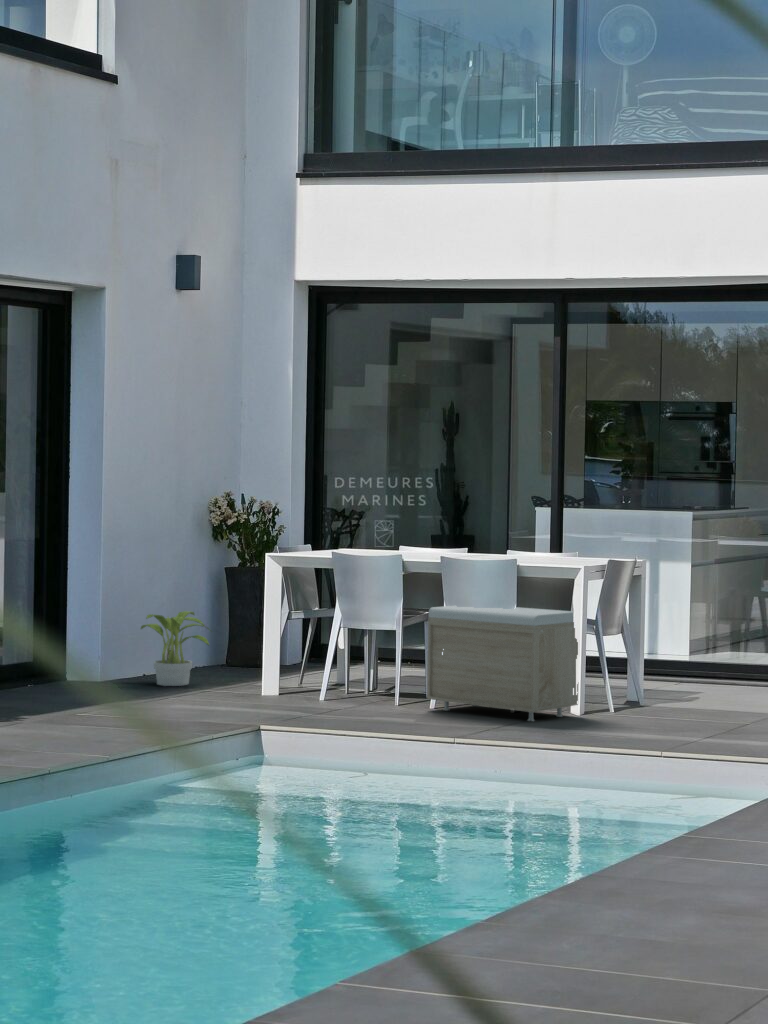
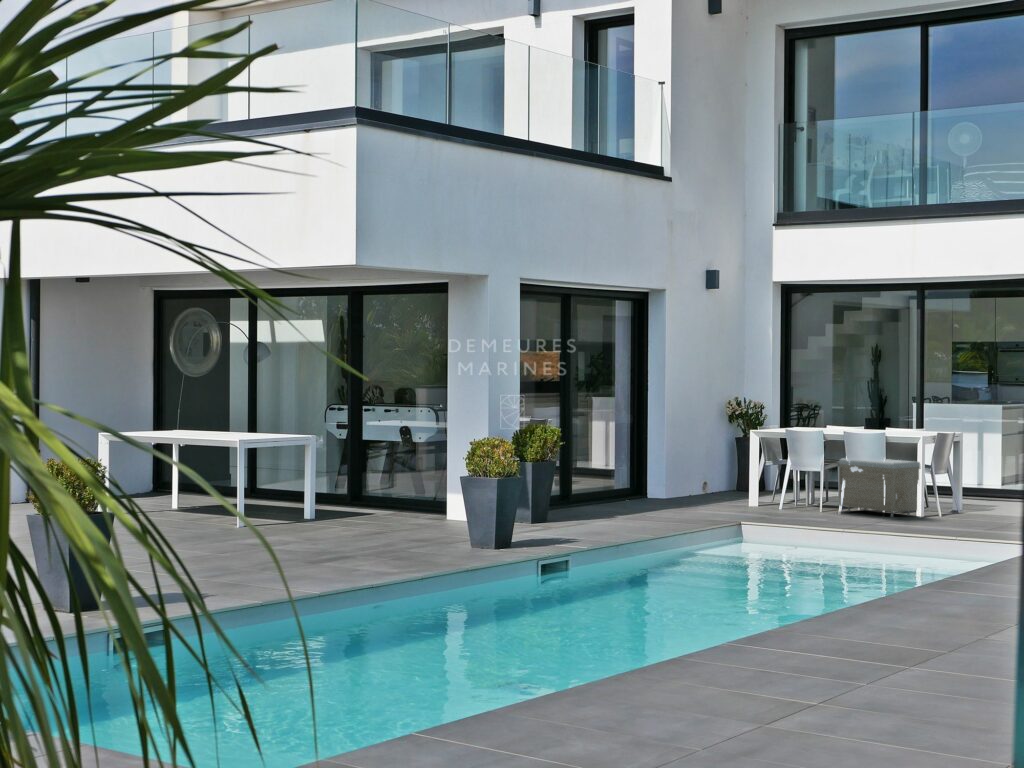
potted plant: present [141,611,209,686] -> none [689,460,727,498]

